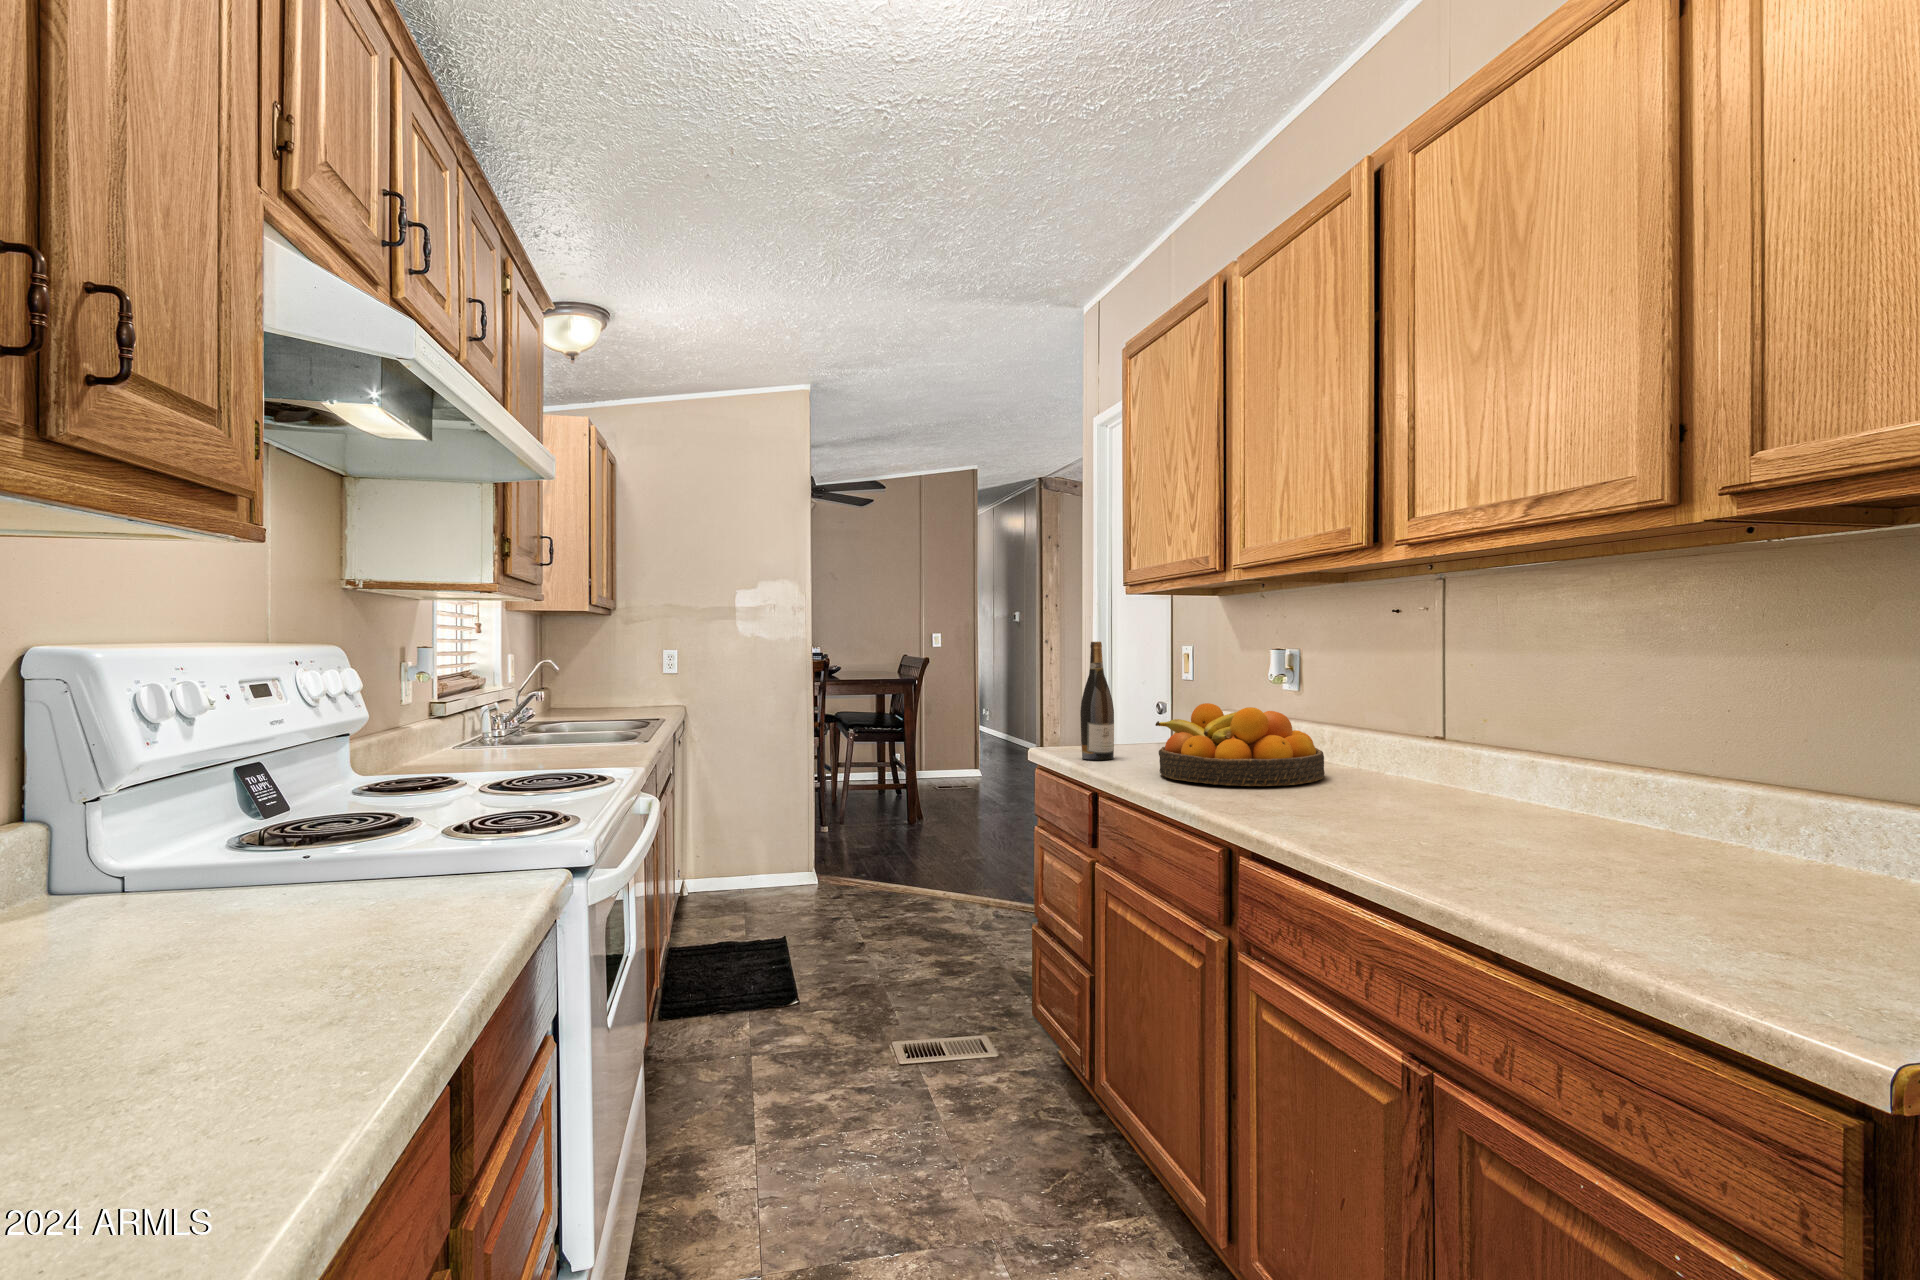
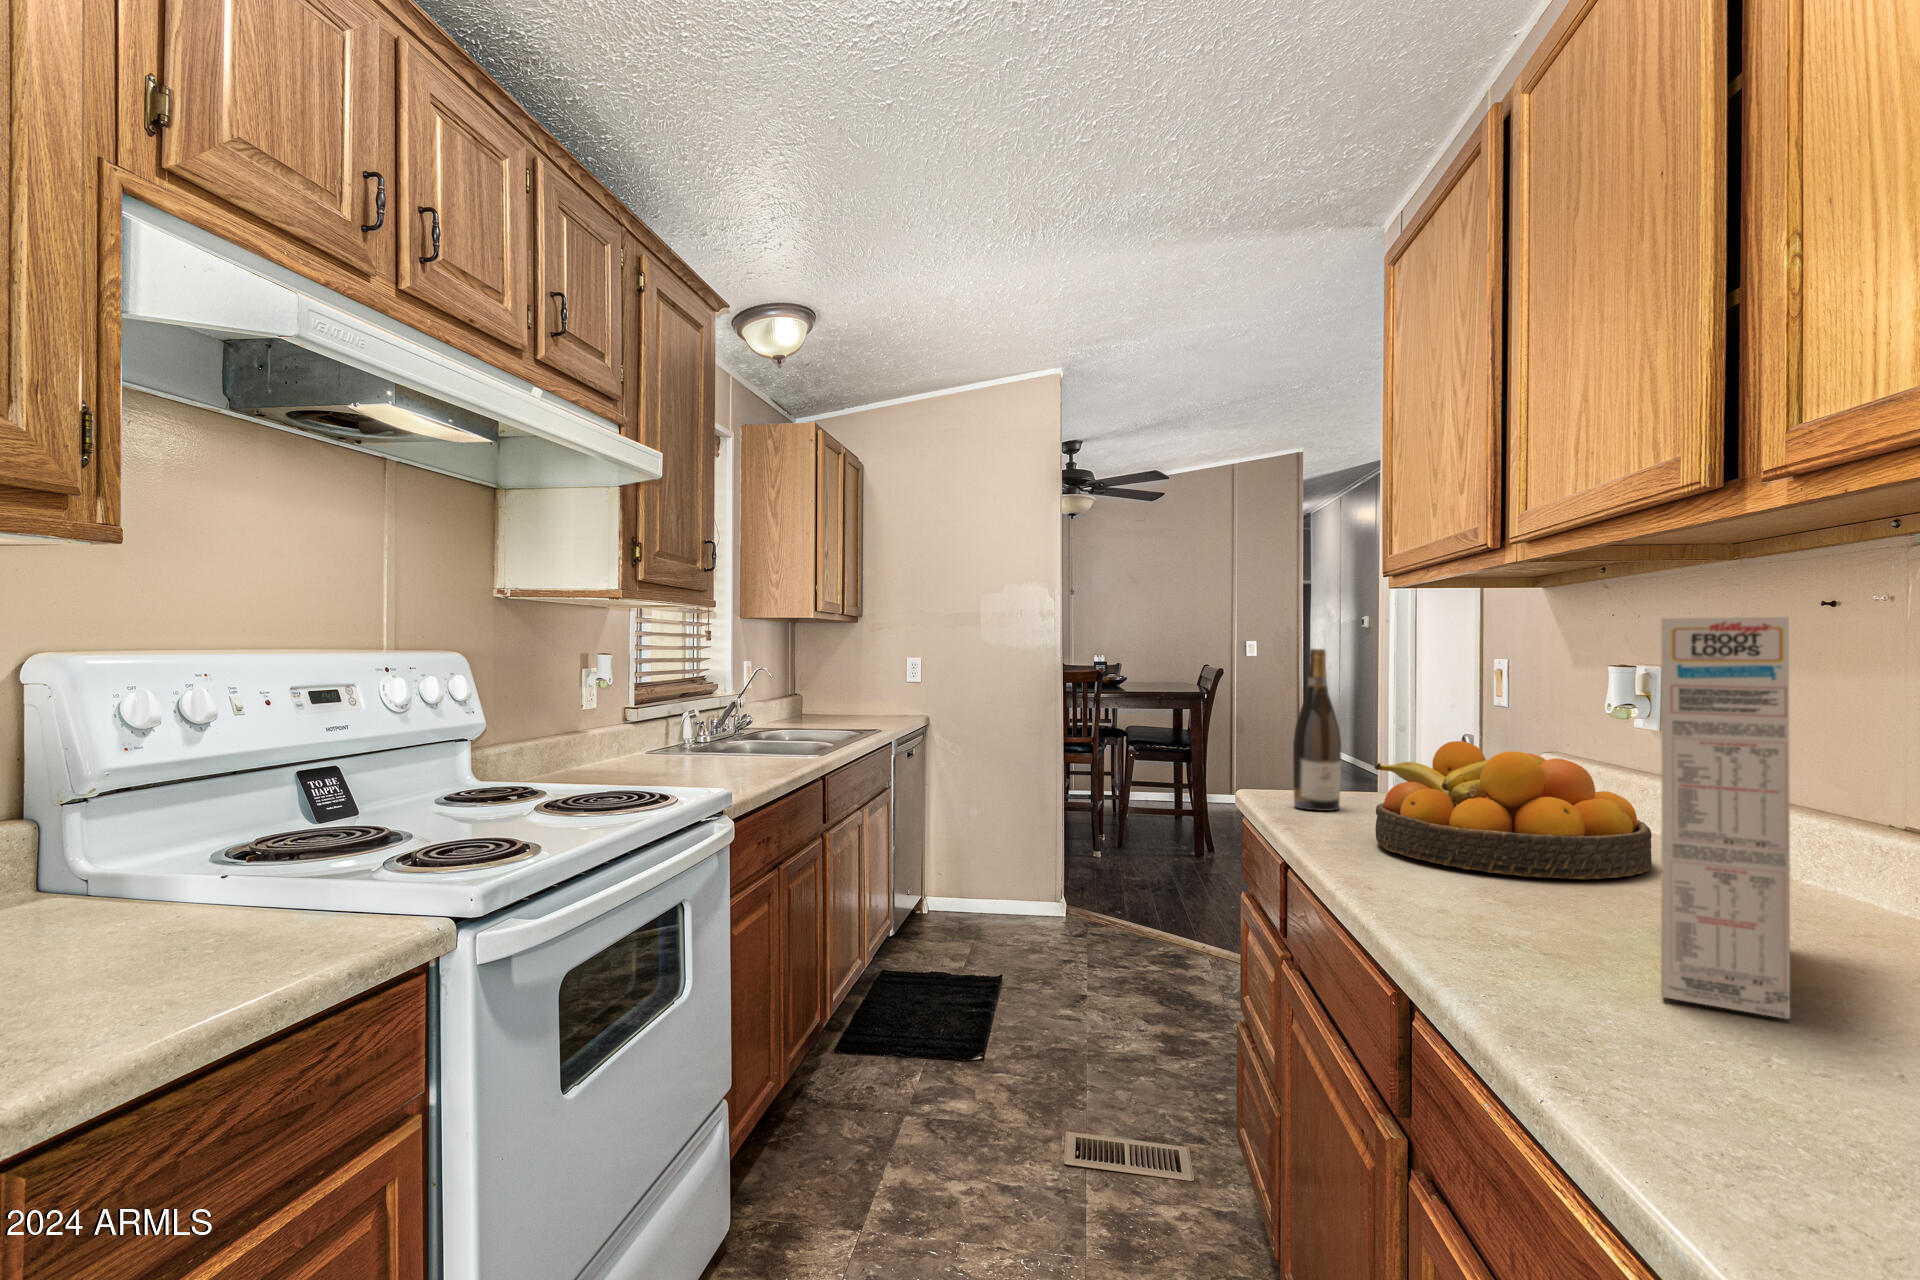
cereal box: none [1349,626,1432,835] -> present [1661,617,1790,1019]

